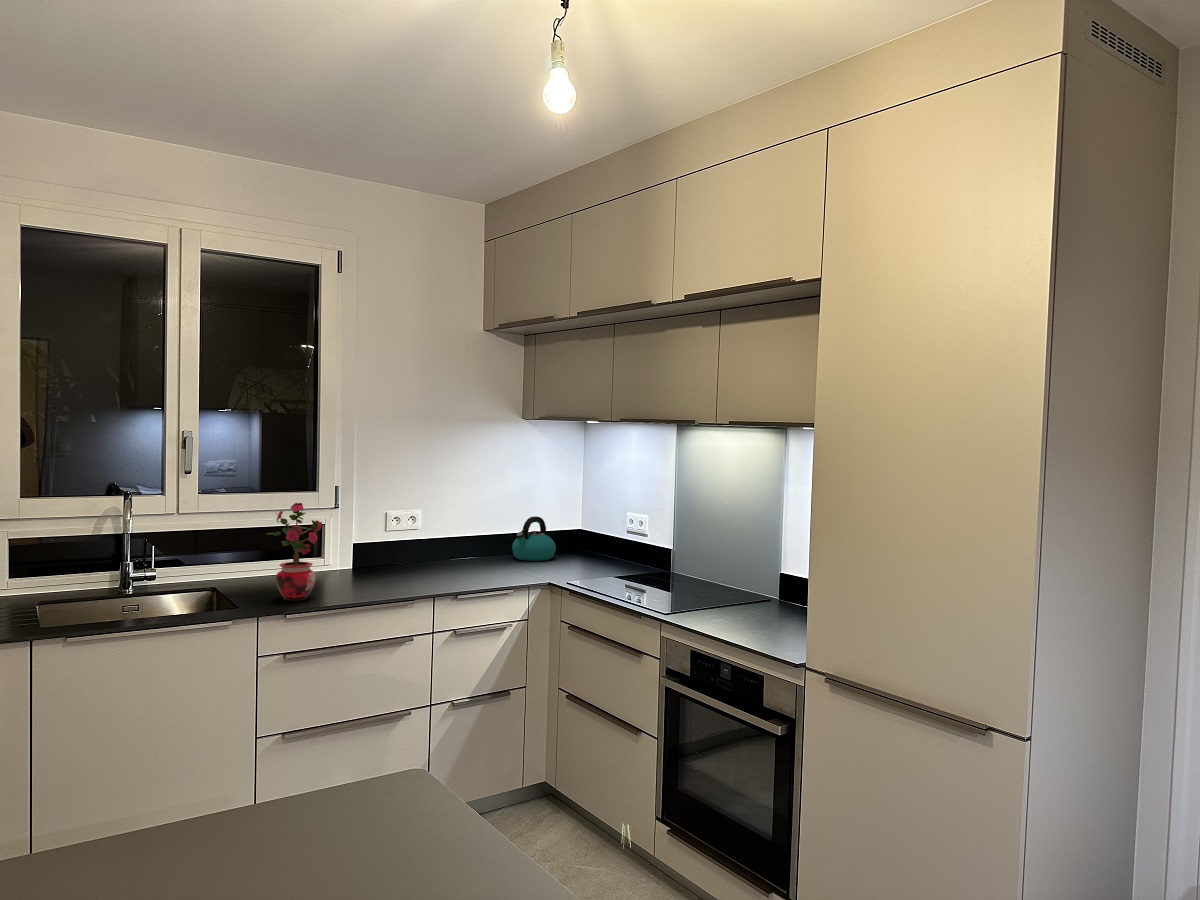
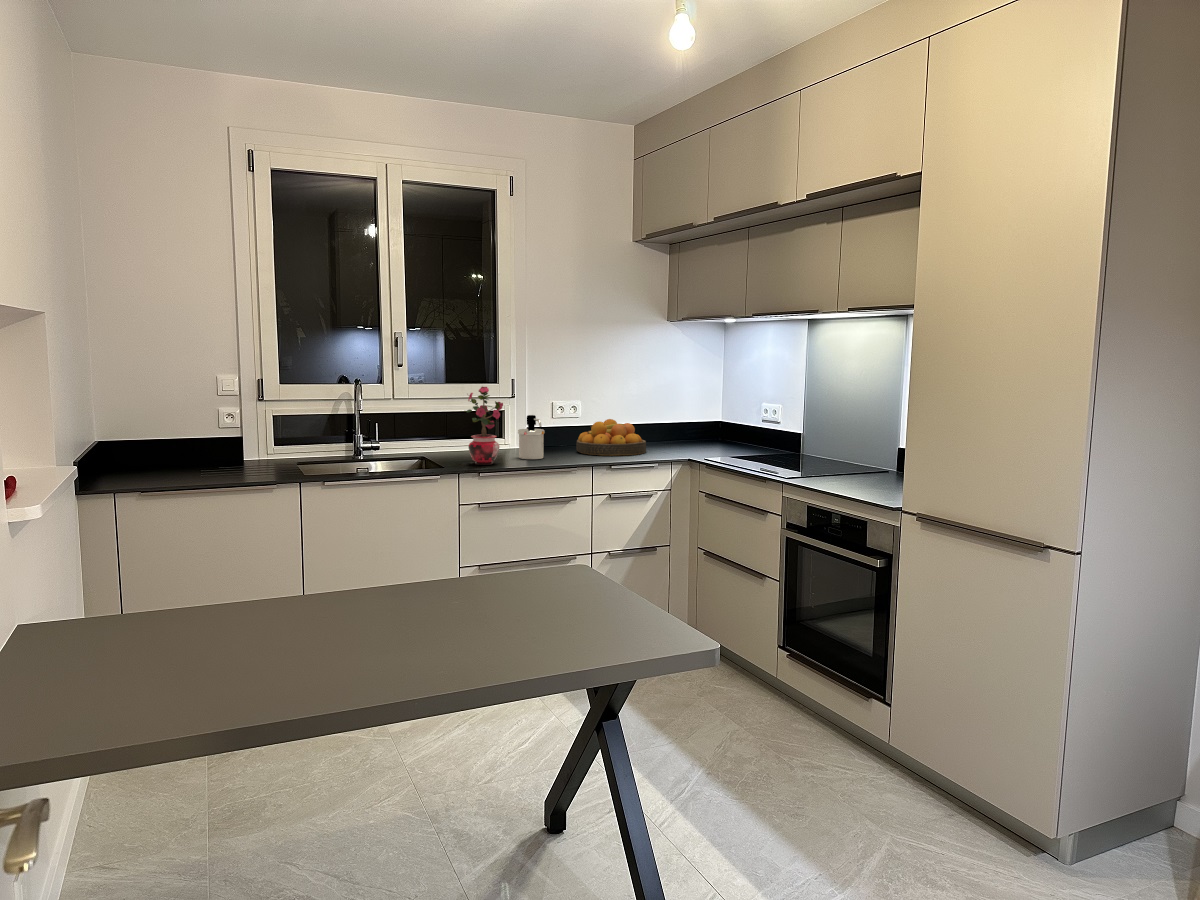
kettle: present [512,516,556,561] -> none [661,407,699,445]
soap dispenser: none [341,534,374,589] -> present [518,415,544,459]
fruit bowl: none [414,534,497,580] -> present [576,419,646,456]

